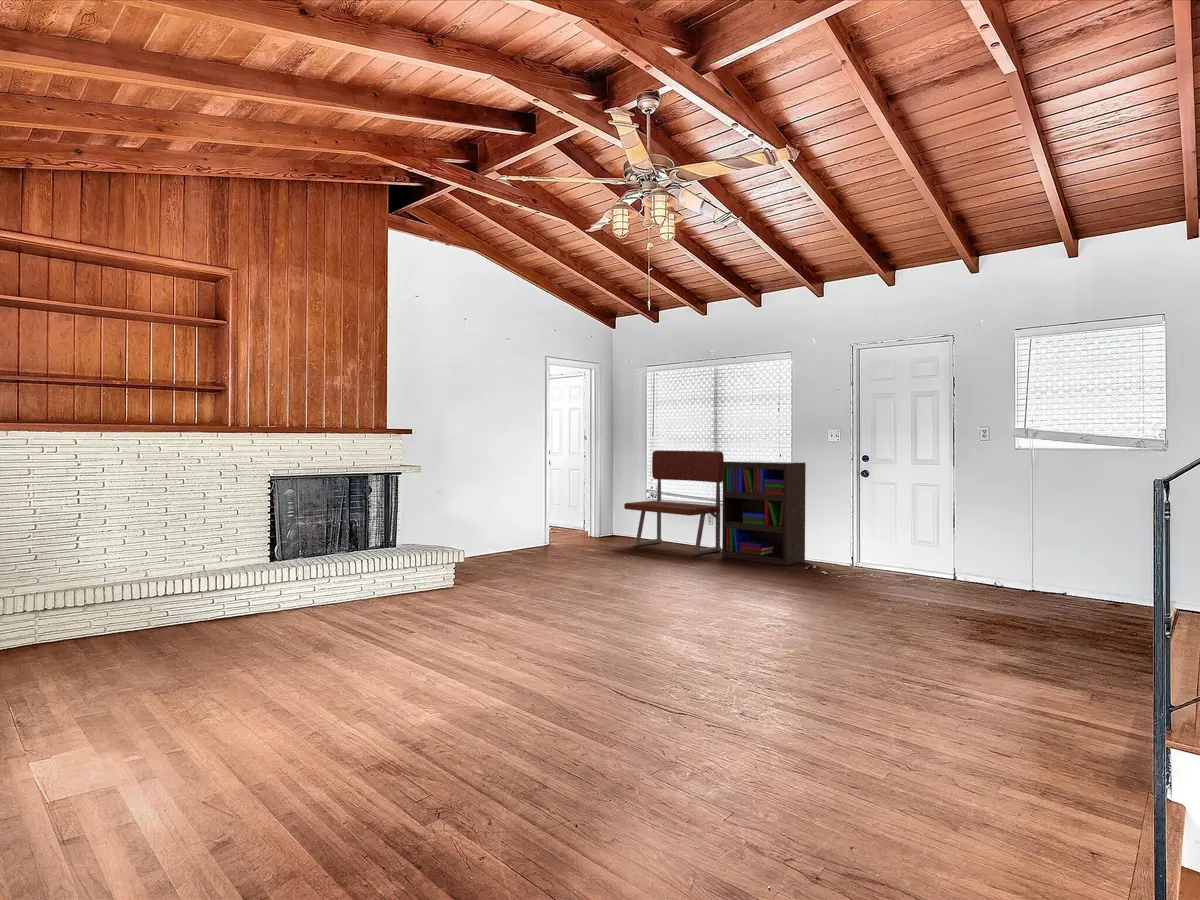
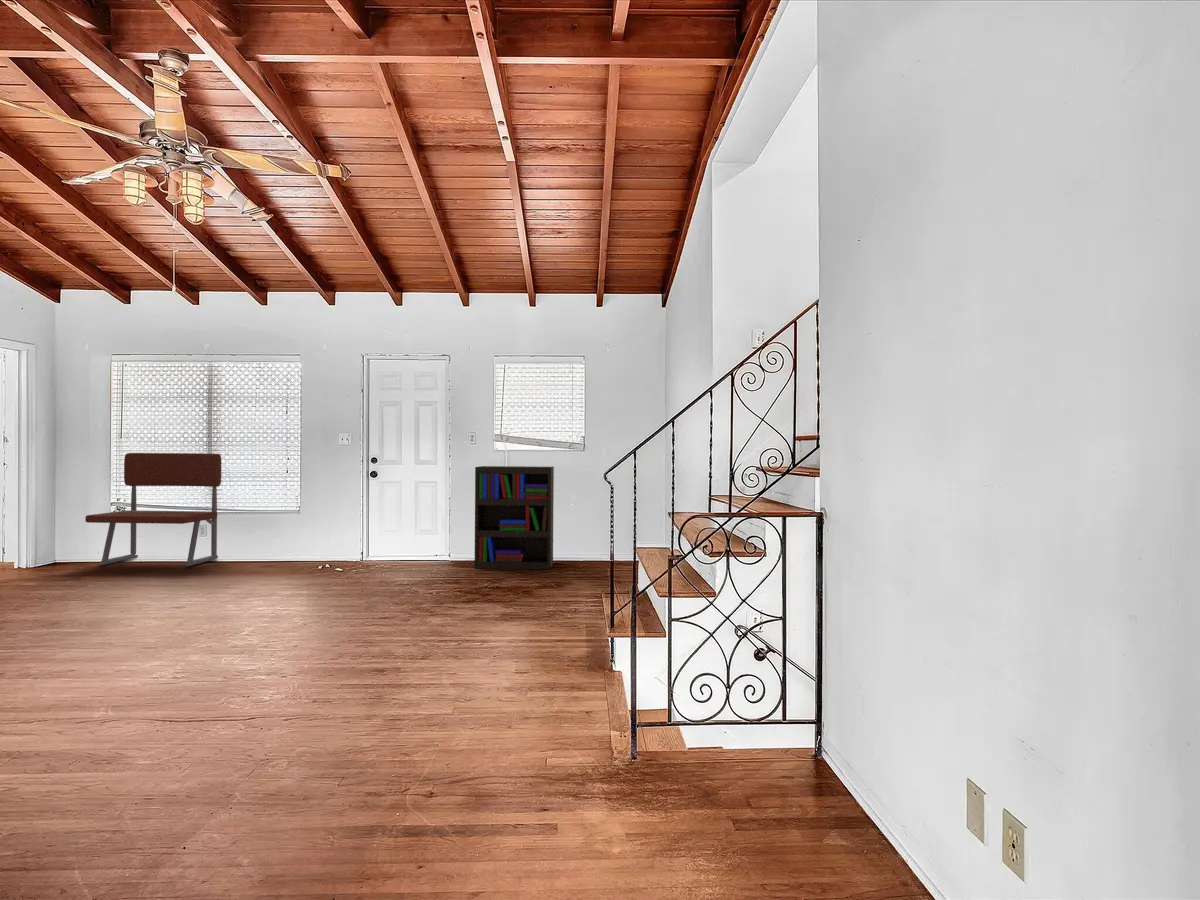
bookshelf: present [722,461,806,566] -> present [475,466,554,569]

